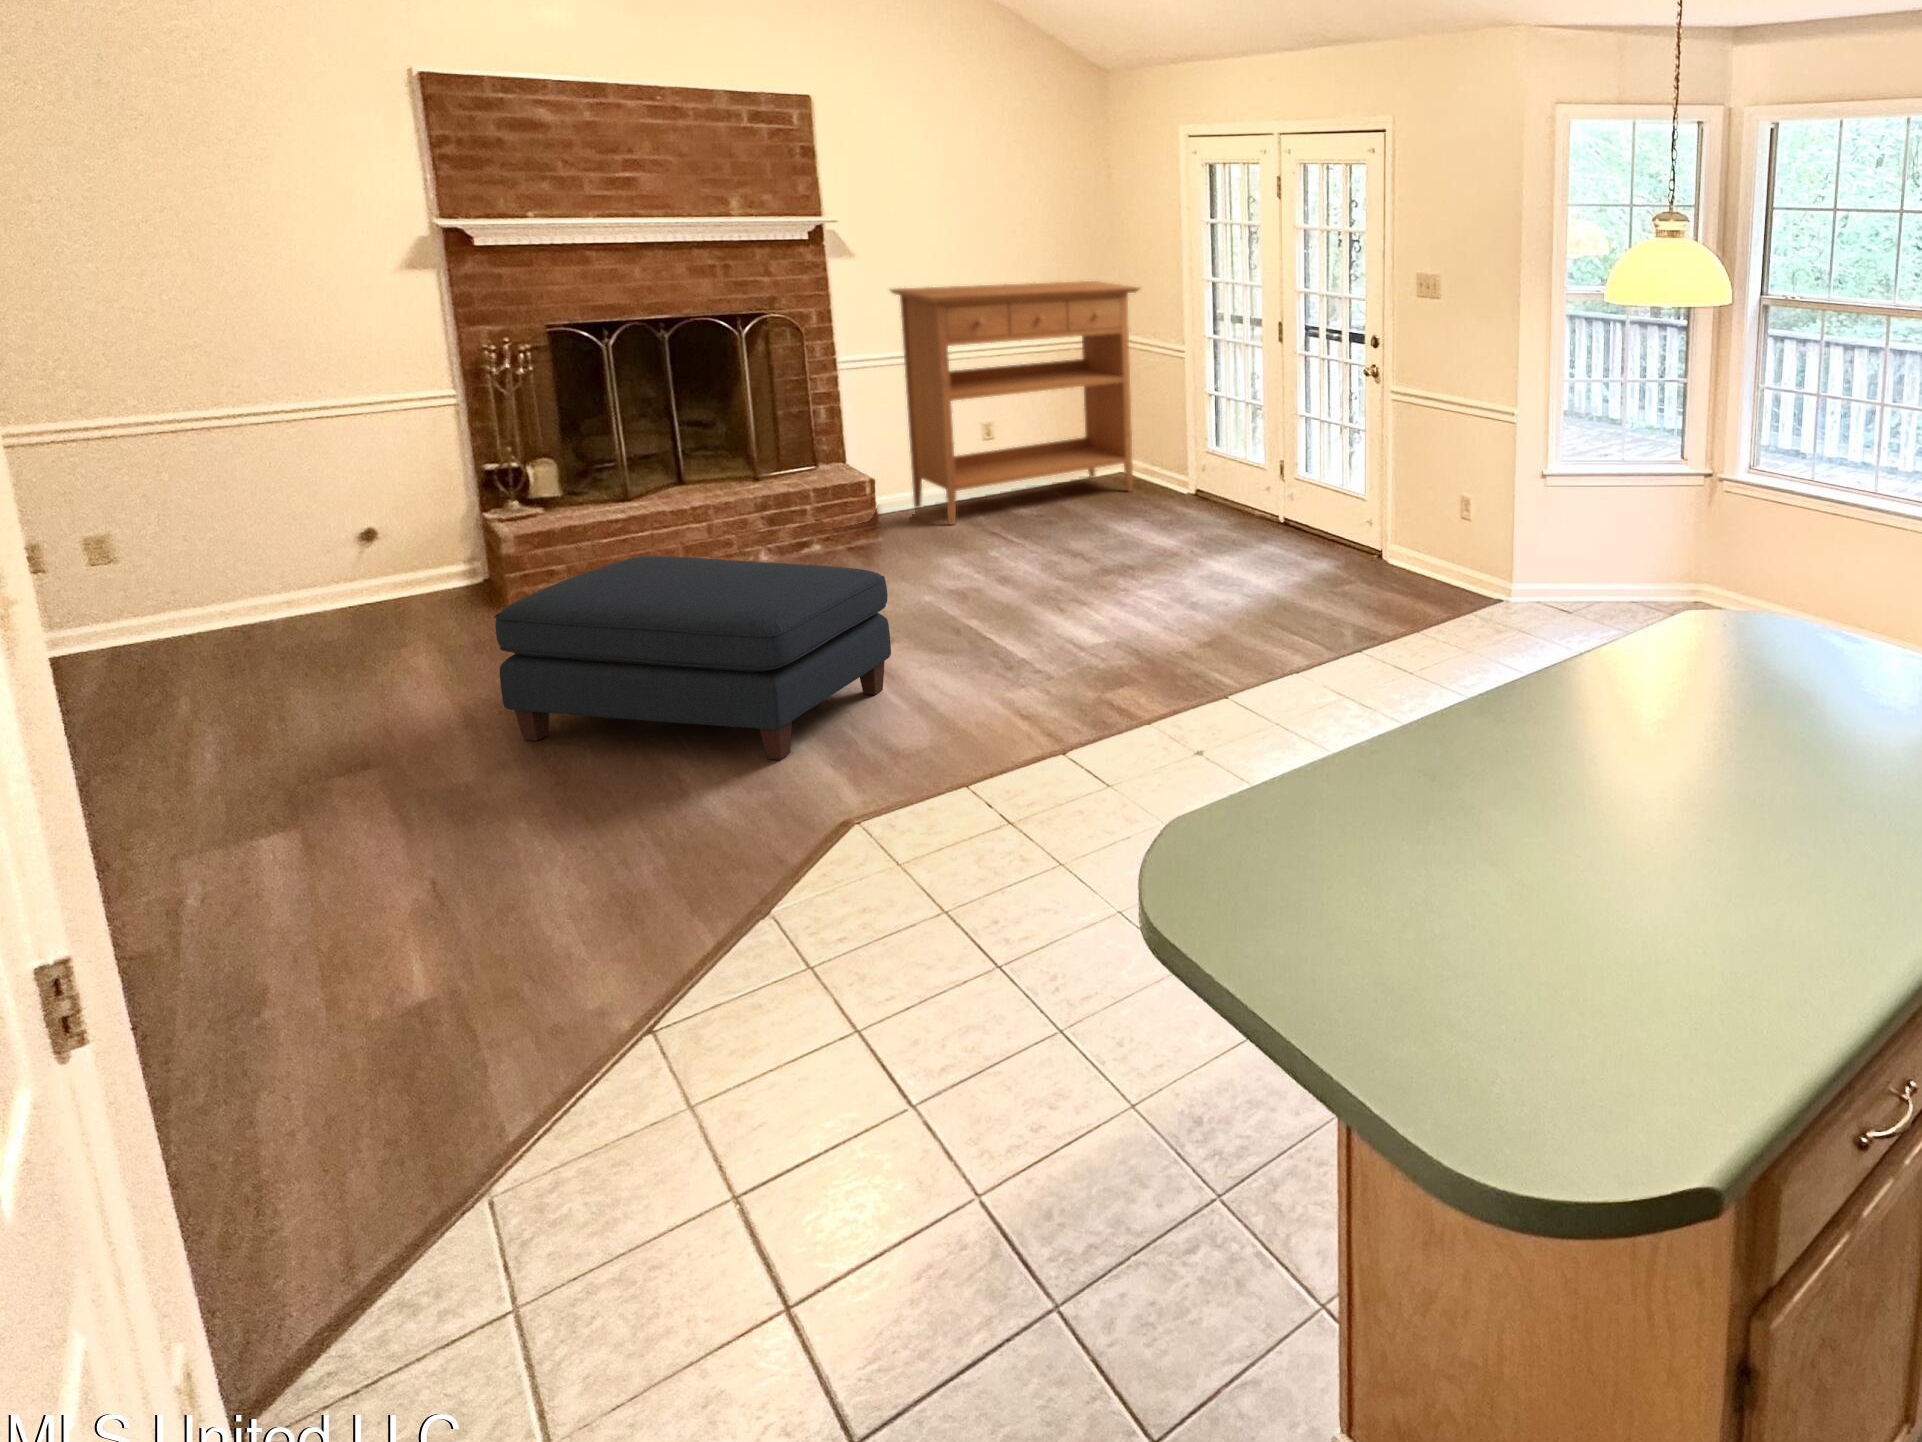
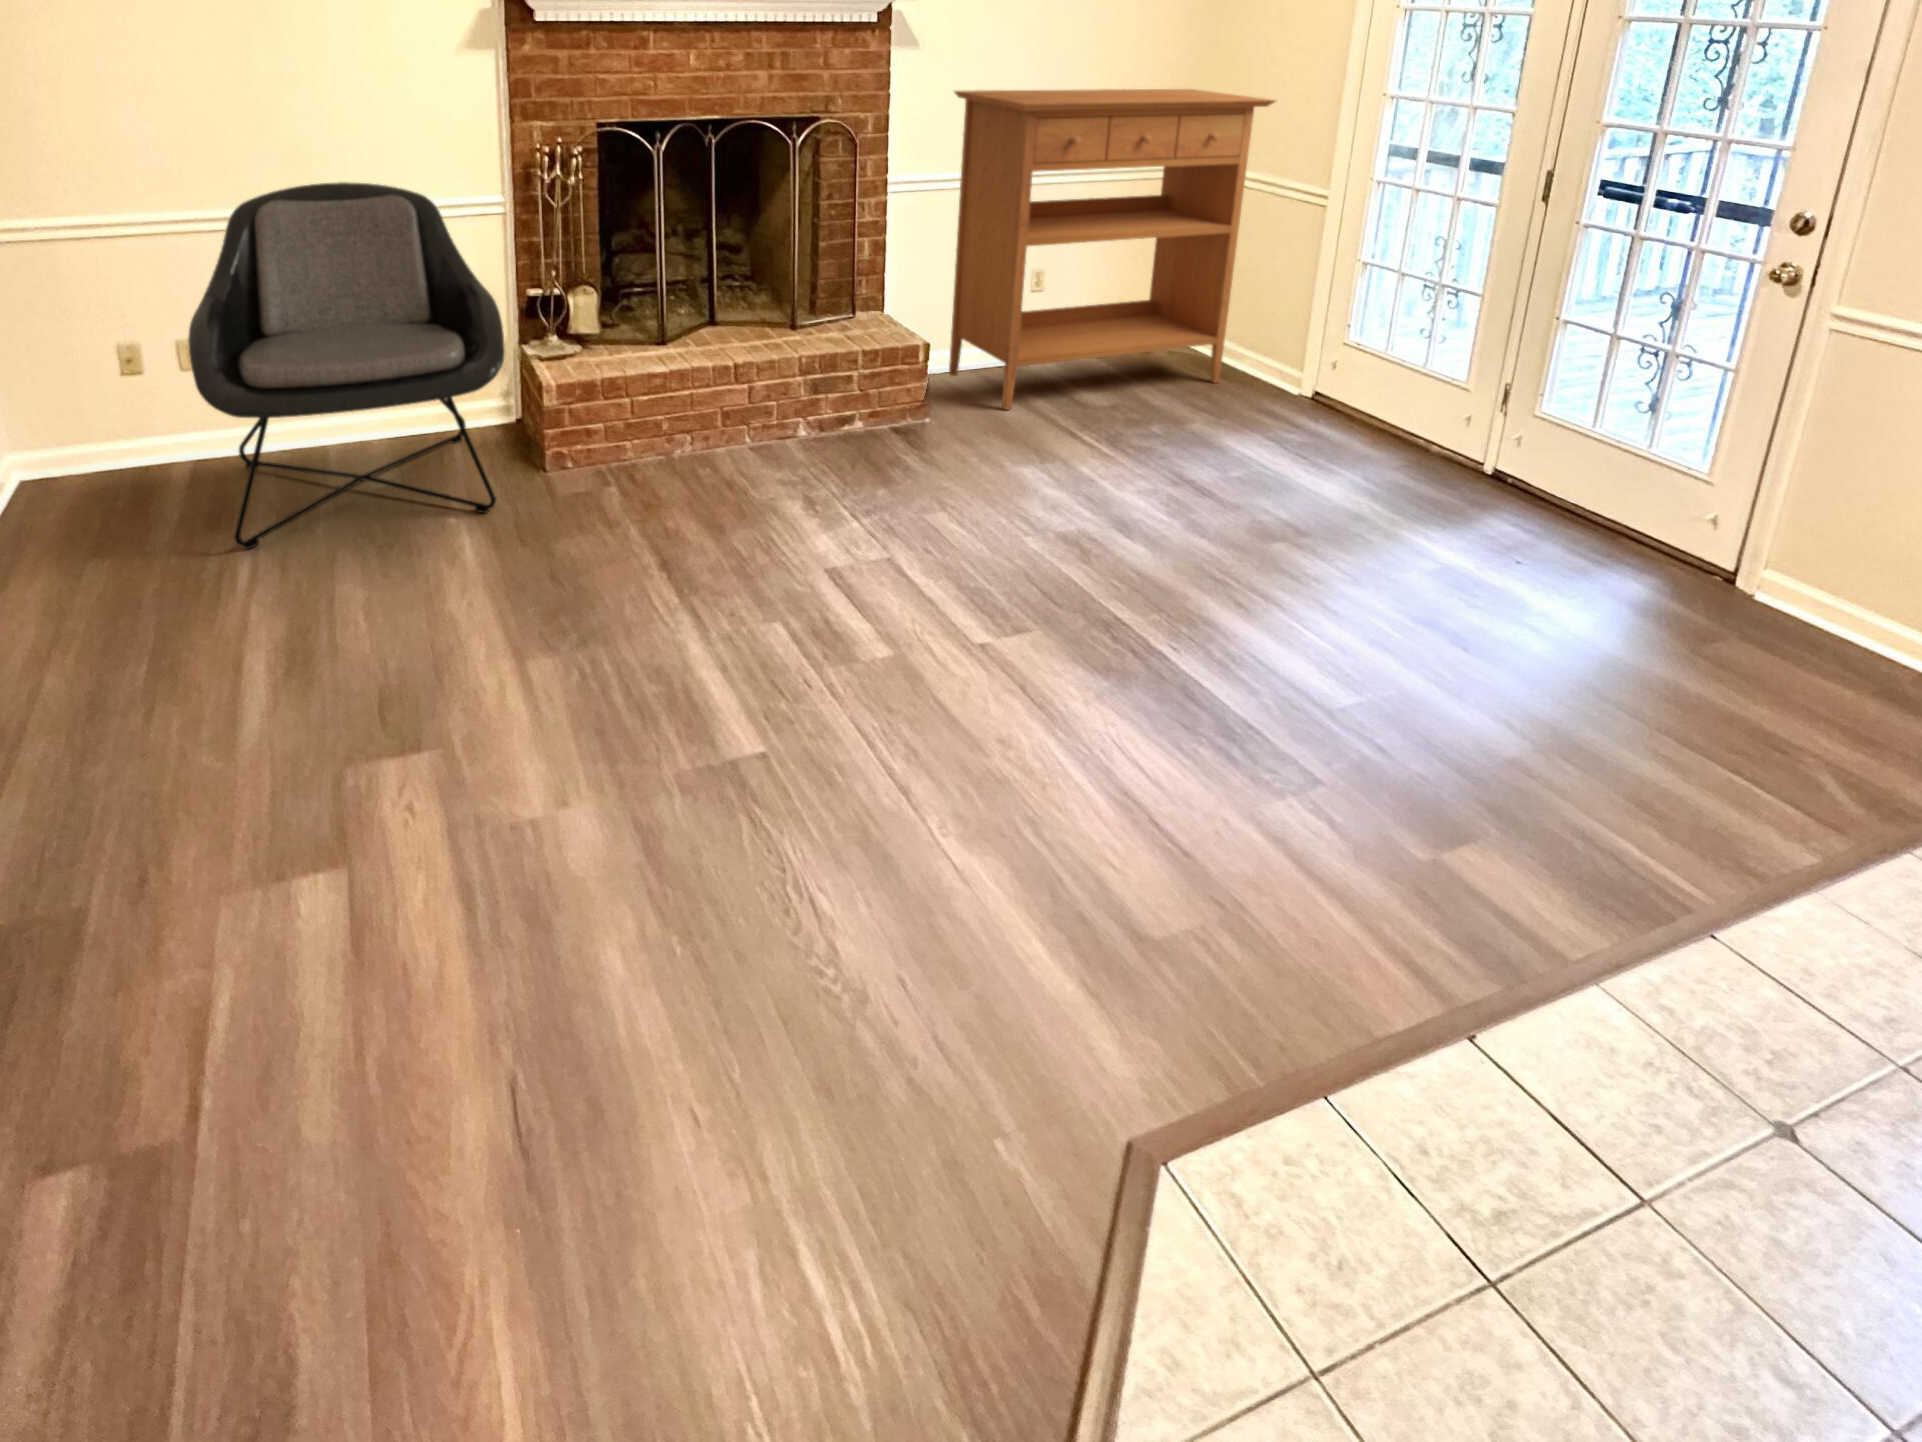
lounge chair: none [109,386,455,693] -> present [188,182,505,549]
ottoman: present [494,556,891,760] -> none [561,467,1073,887]

